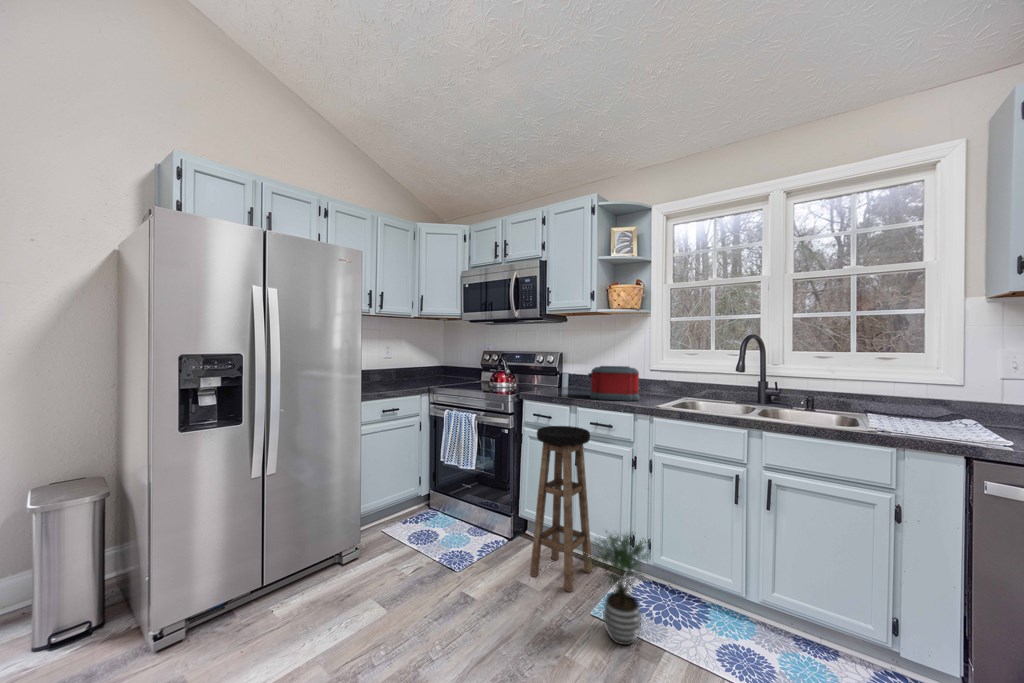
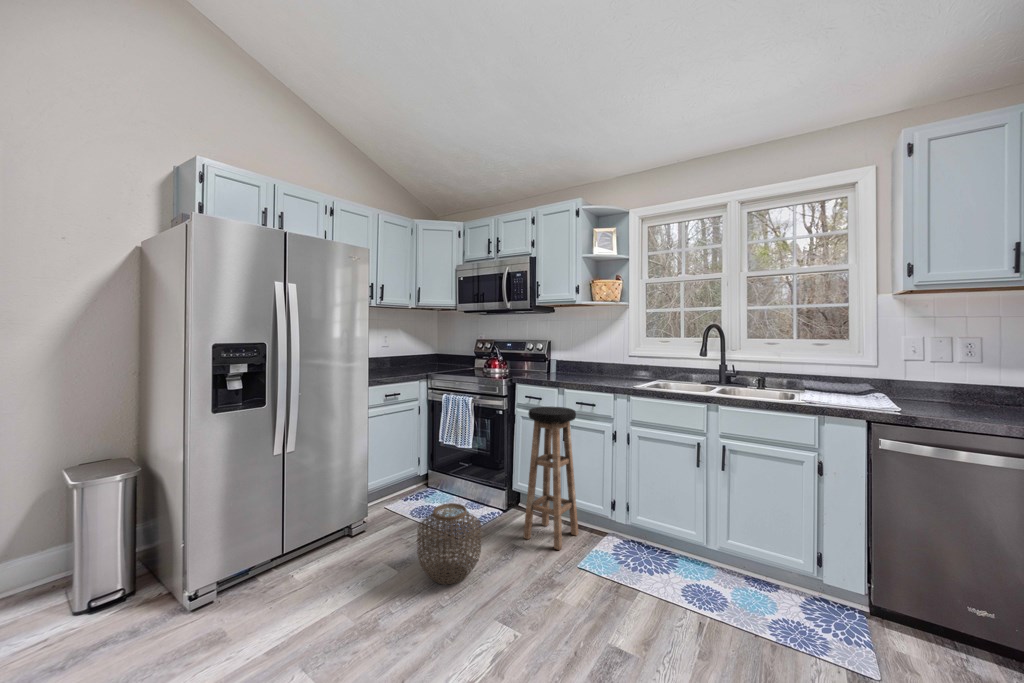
toaster: present [588,366,640,401] -> none [574,353,620,383]
potted plant: present [586,530,649,645] -> none [571,492,632,588]
woven basket: none [407,537,481,634] -> present [417,503,481,584]

